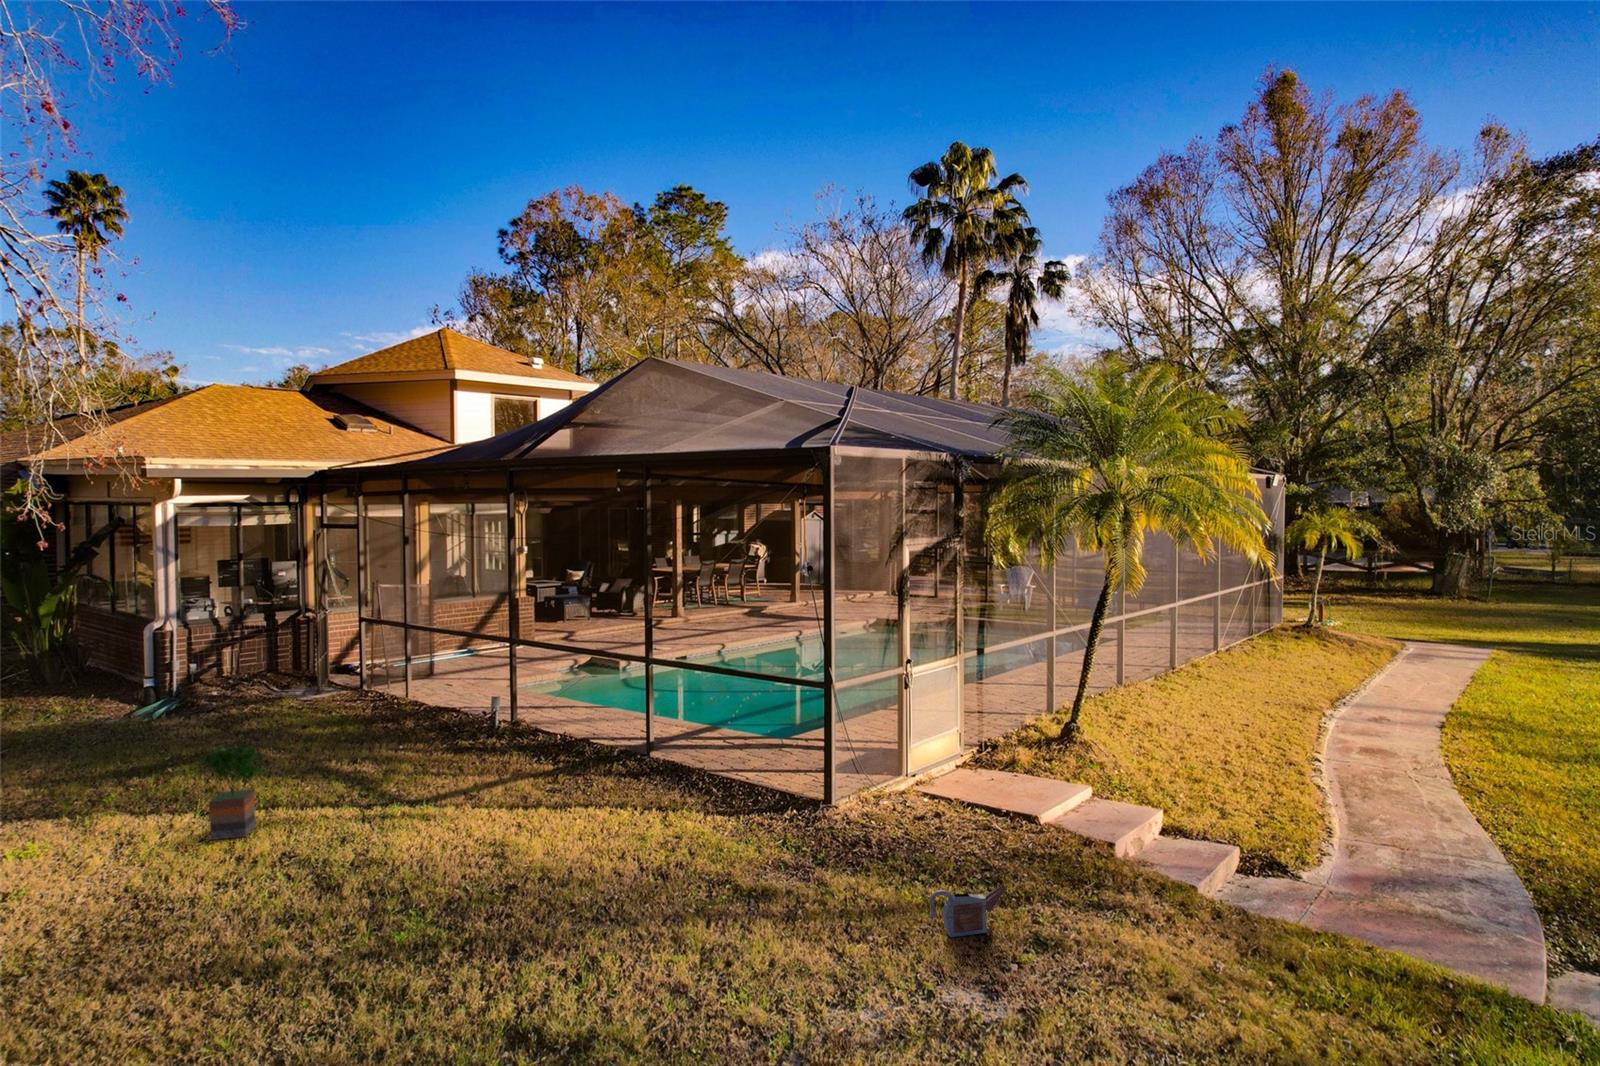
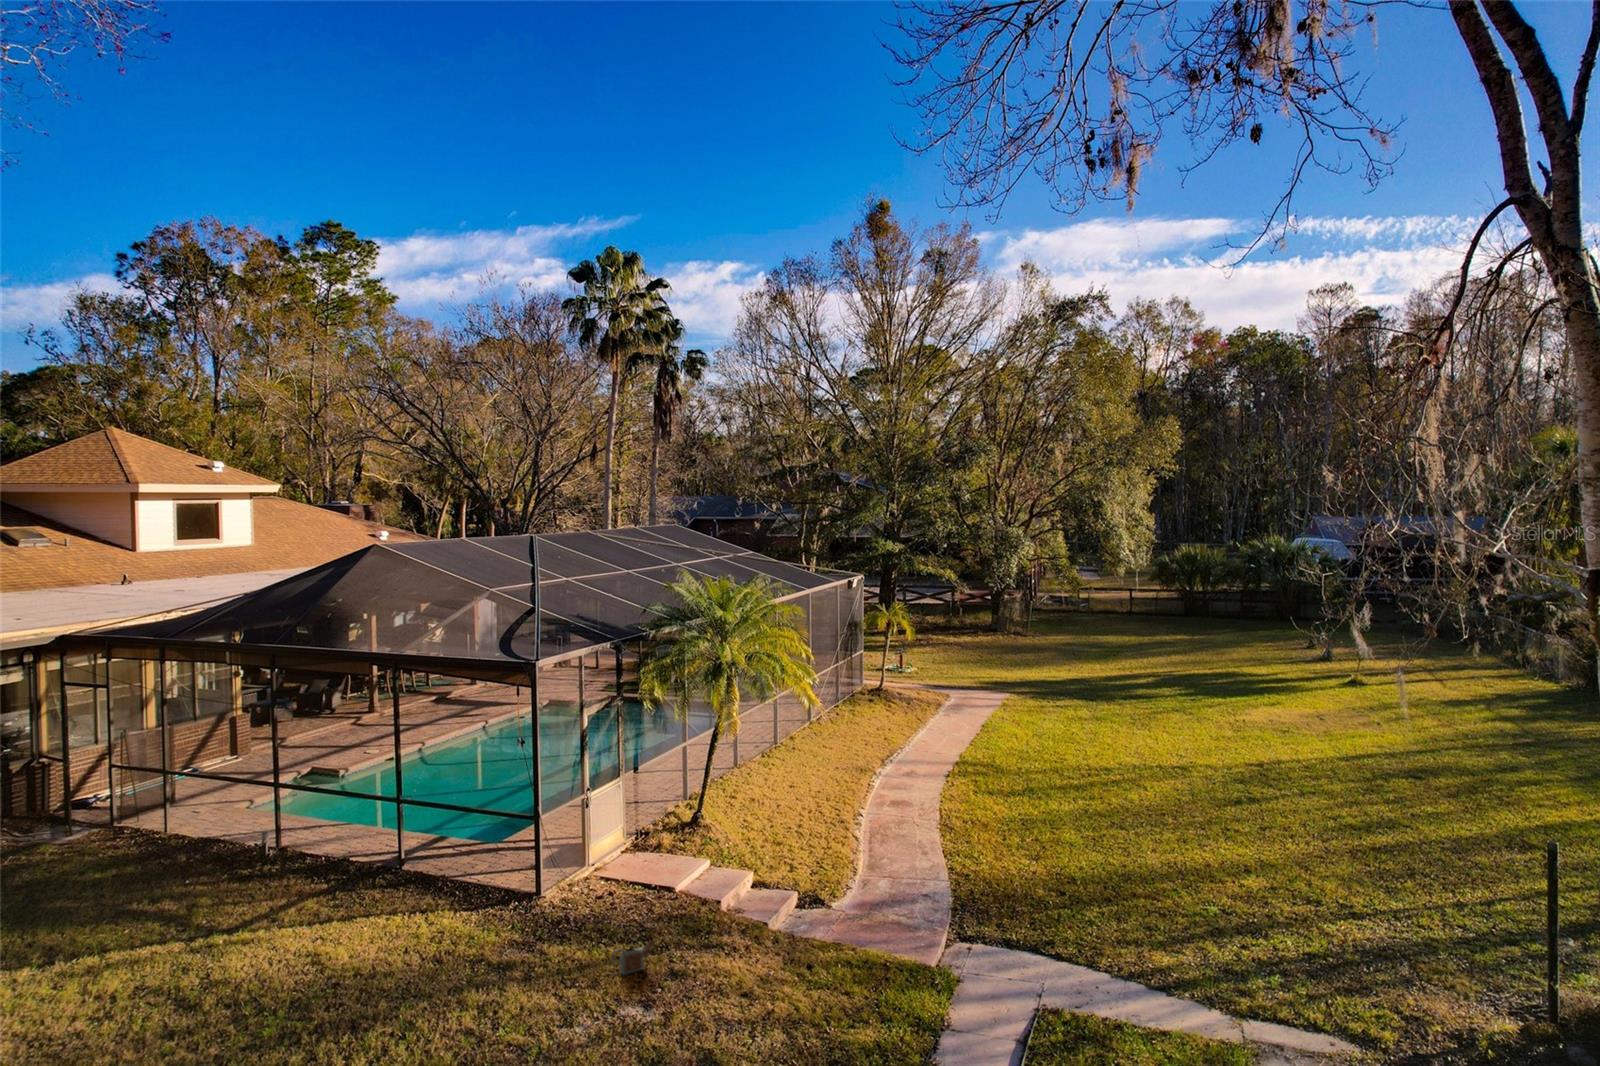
potted tree: present [202,746,263,840] -> none [38,905,98,986]

